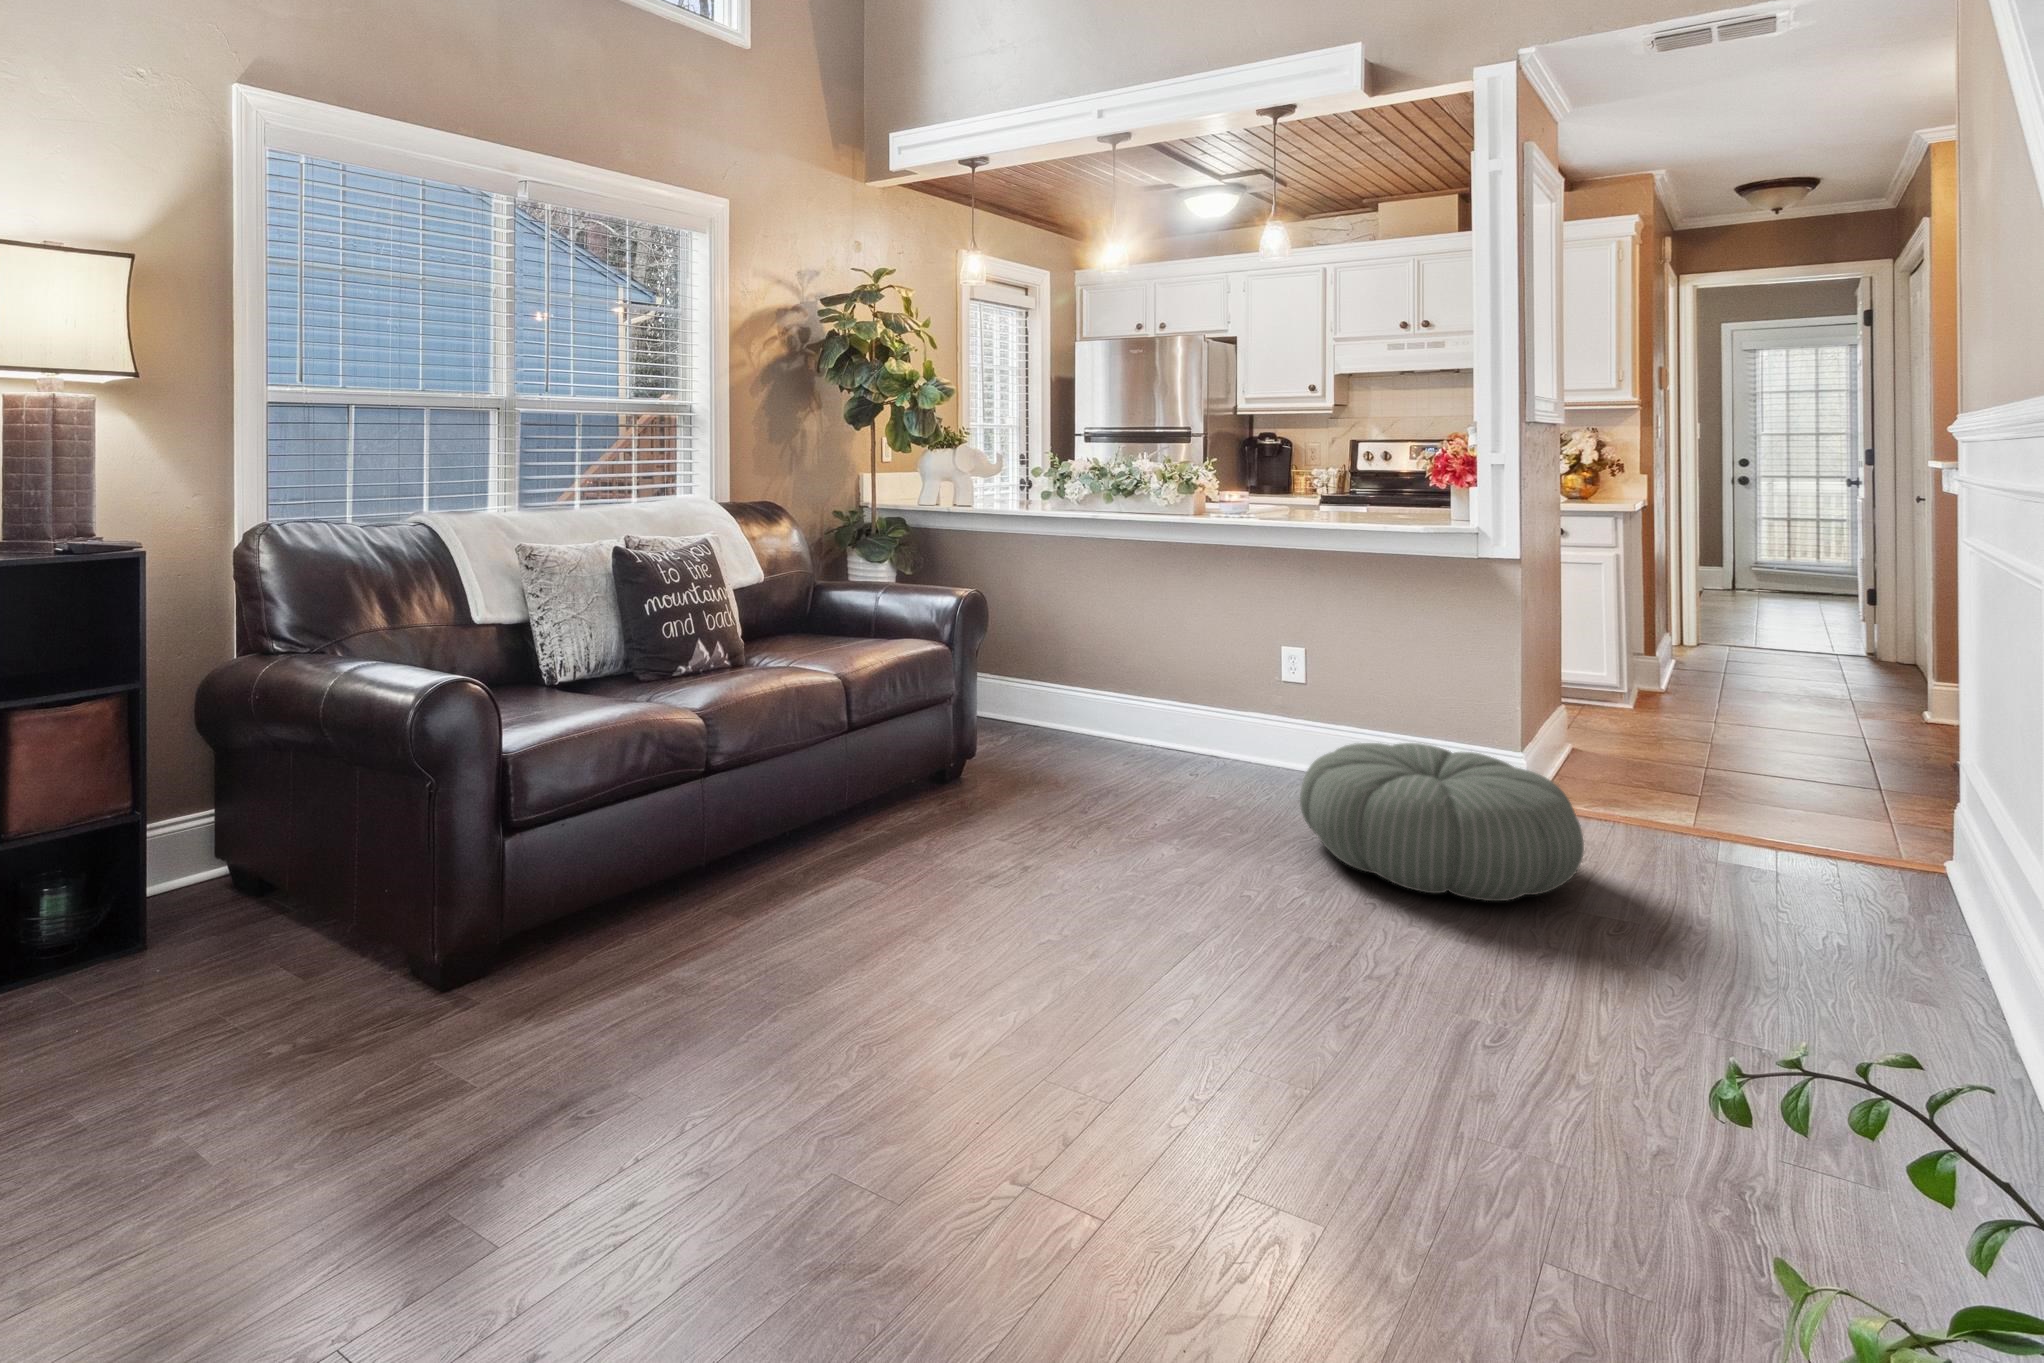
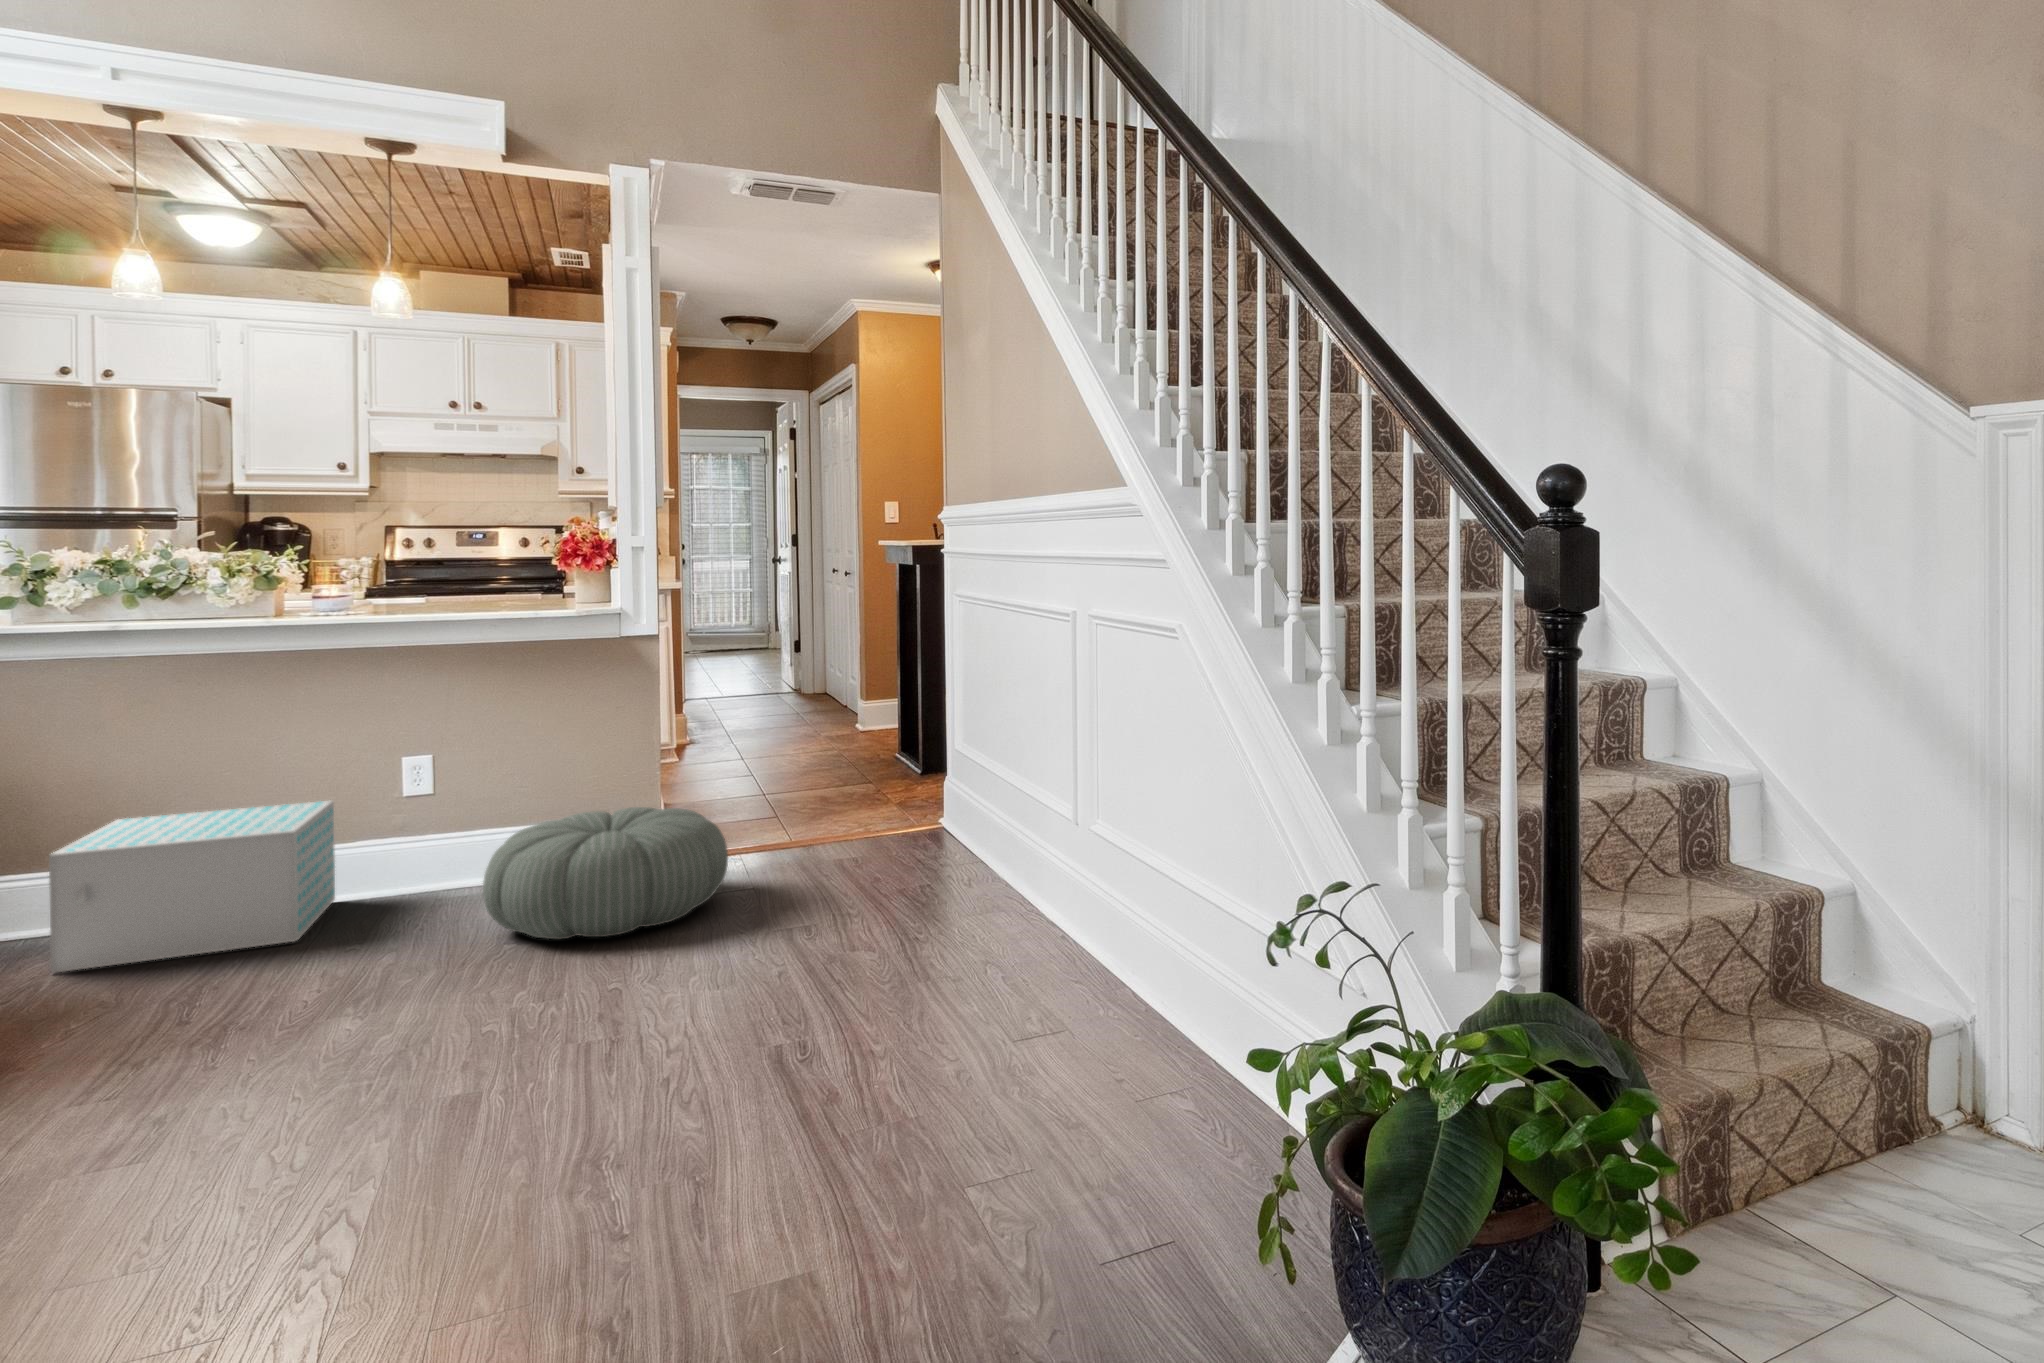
storage box: none [1041,652,1227,781] -> present [49,801,335,973]

